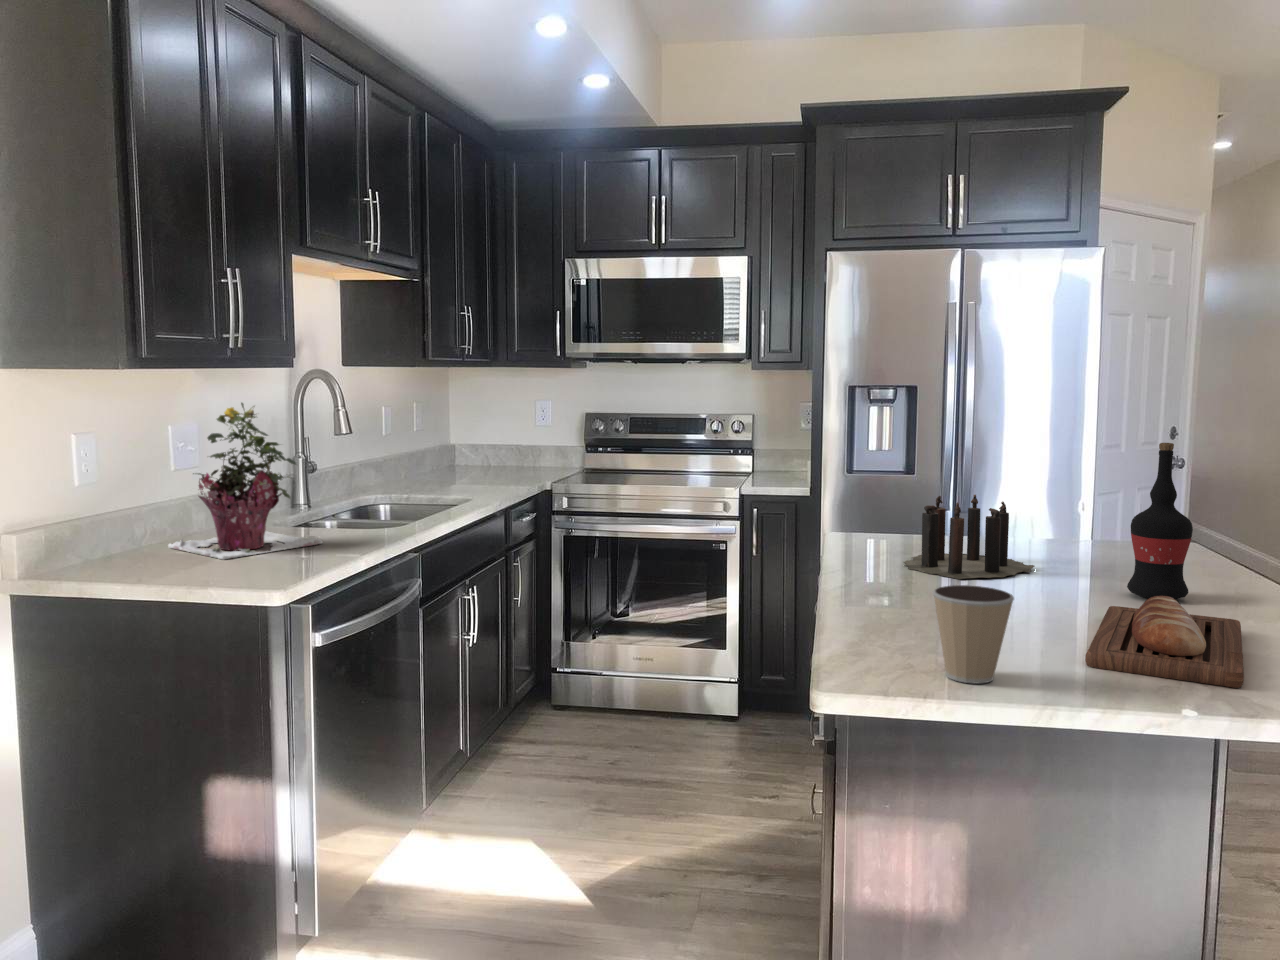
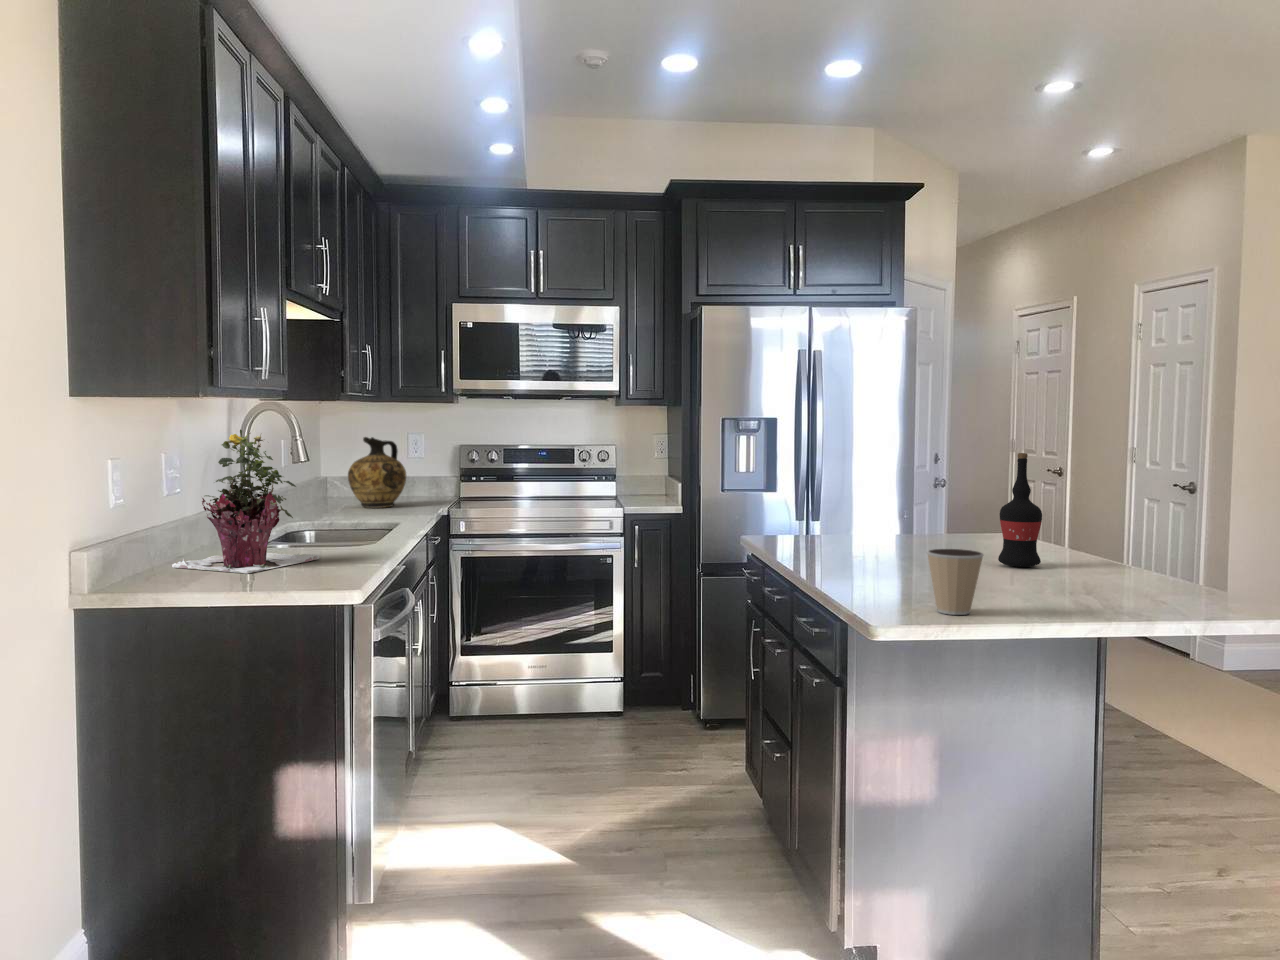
ceramic jug: none [457,404,518,479] -> present [348,437,406,508]
candle: present [904,495,1035,579] -> none [812,498,928,562]
bread loaf: present [1085,596,1244,688] -> none [1002,558,1119,608]

